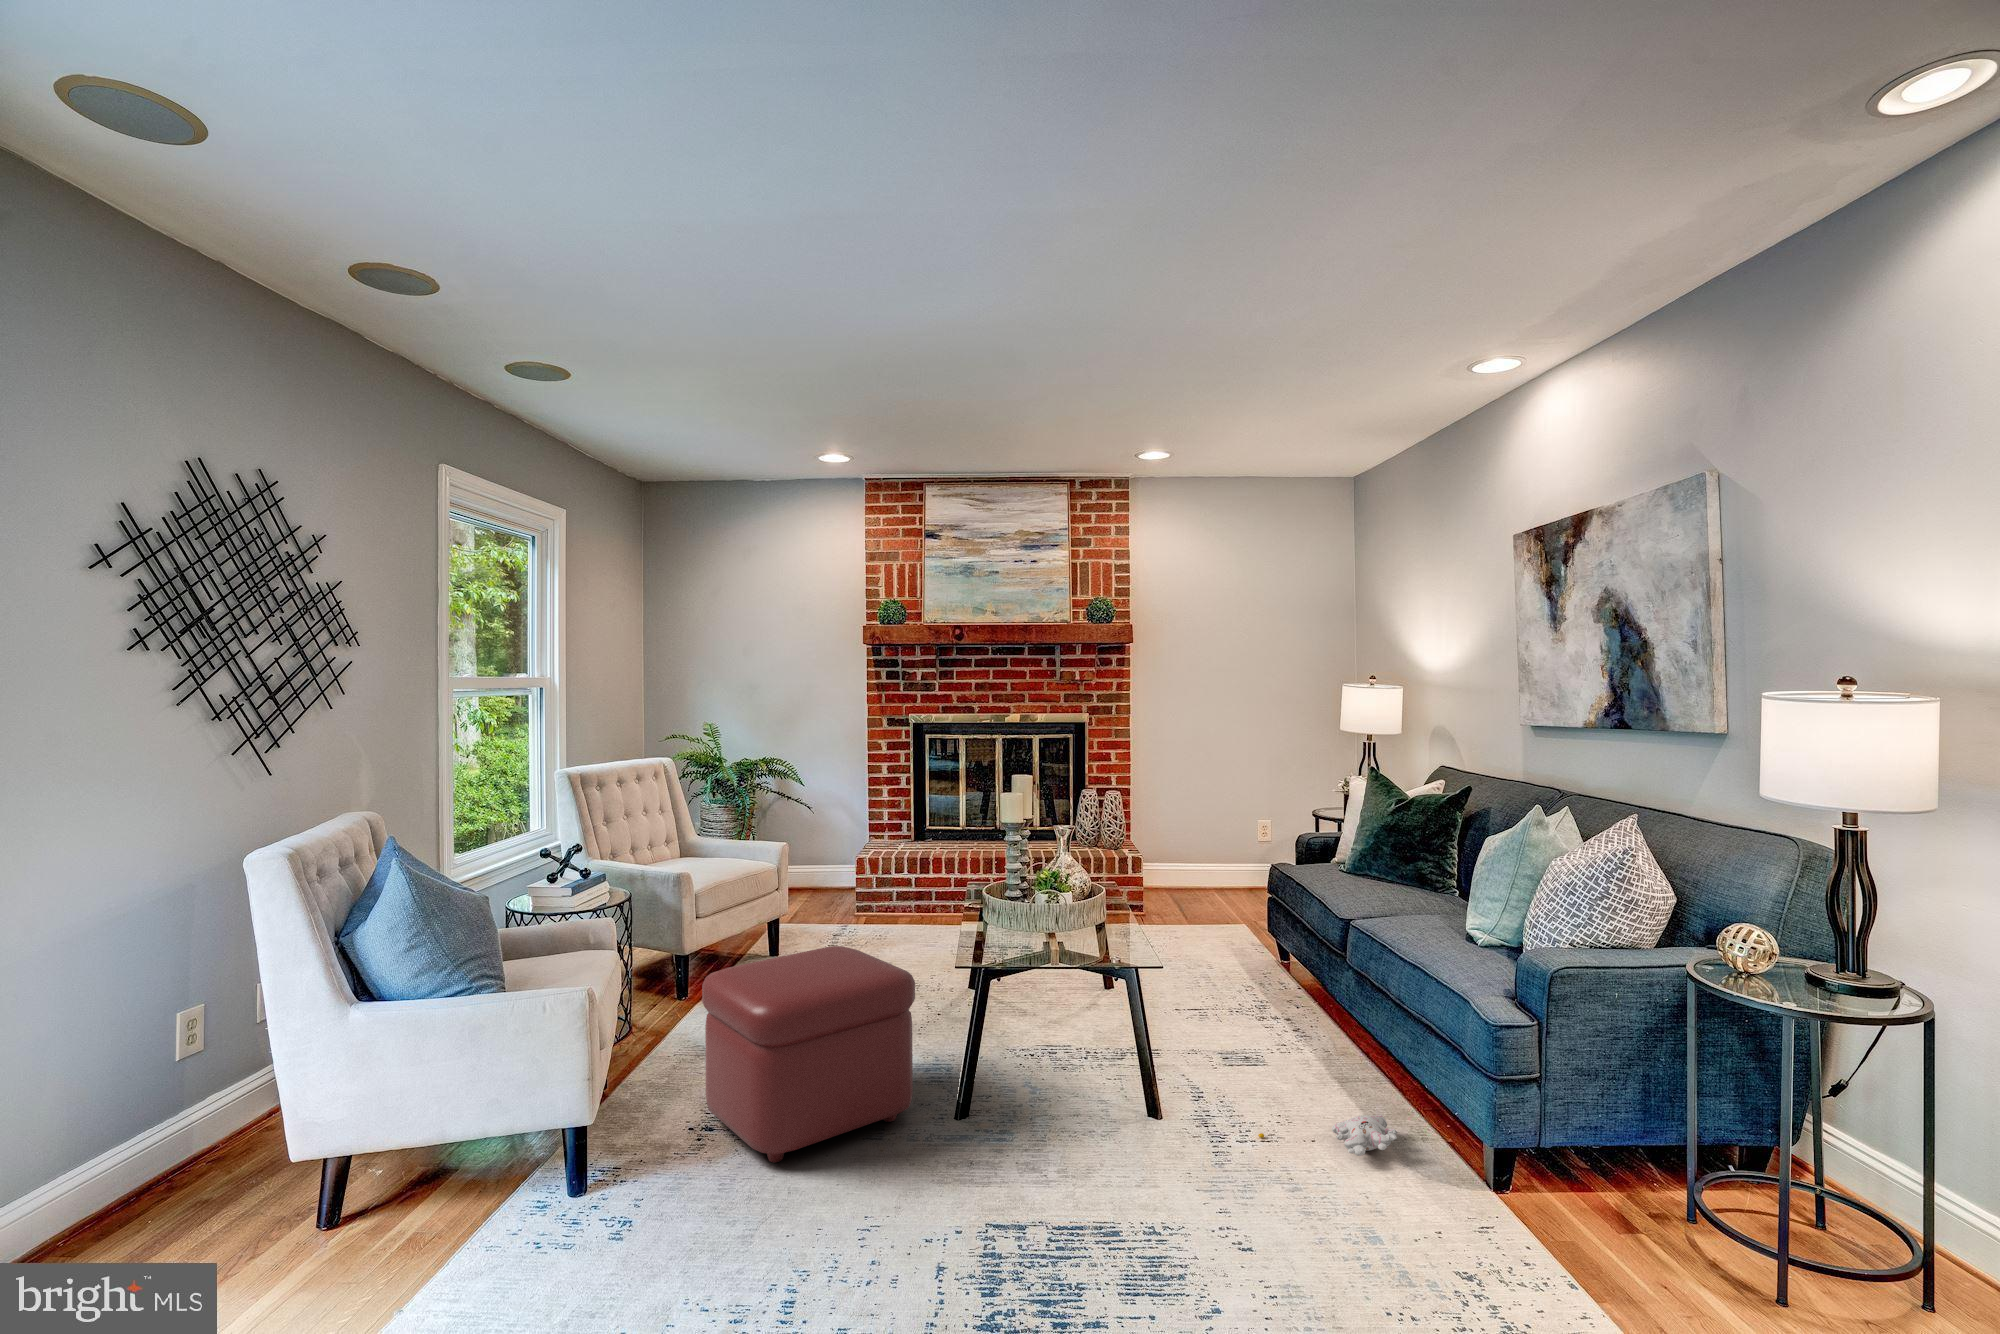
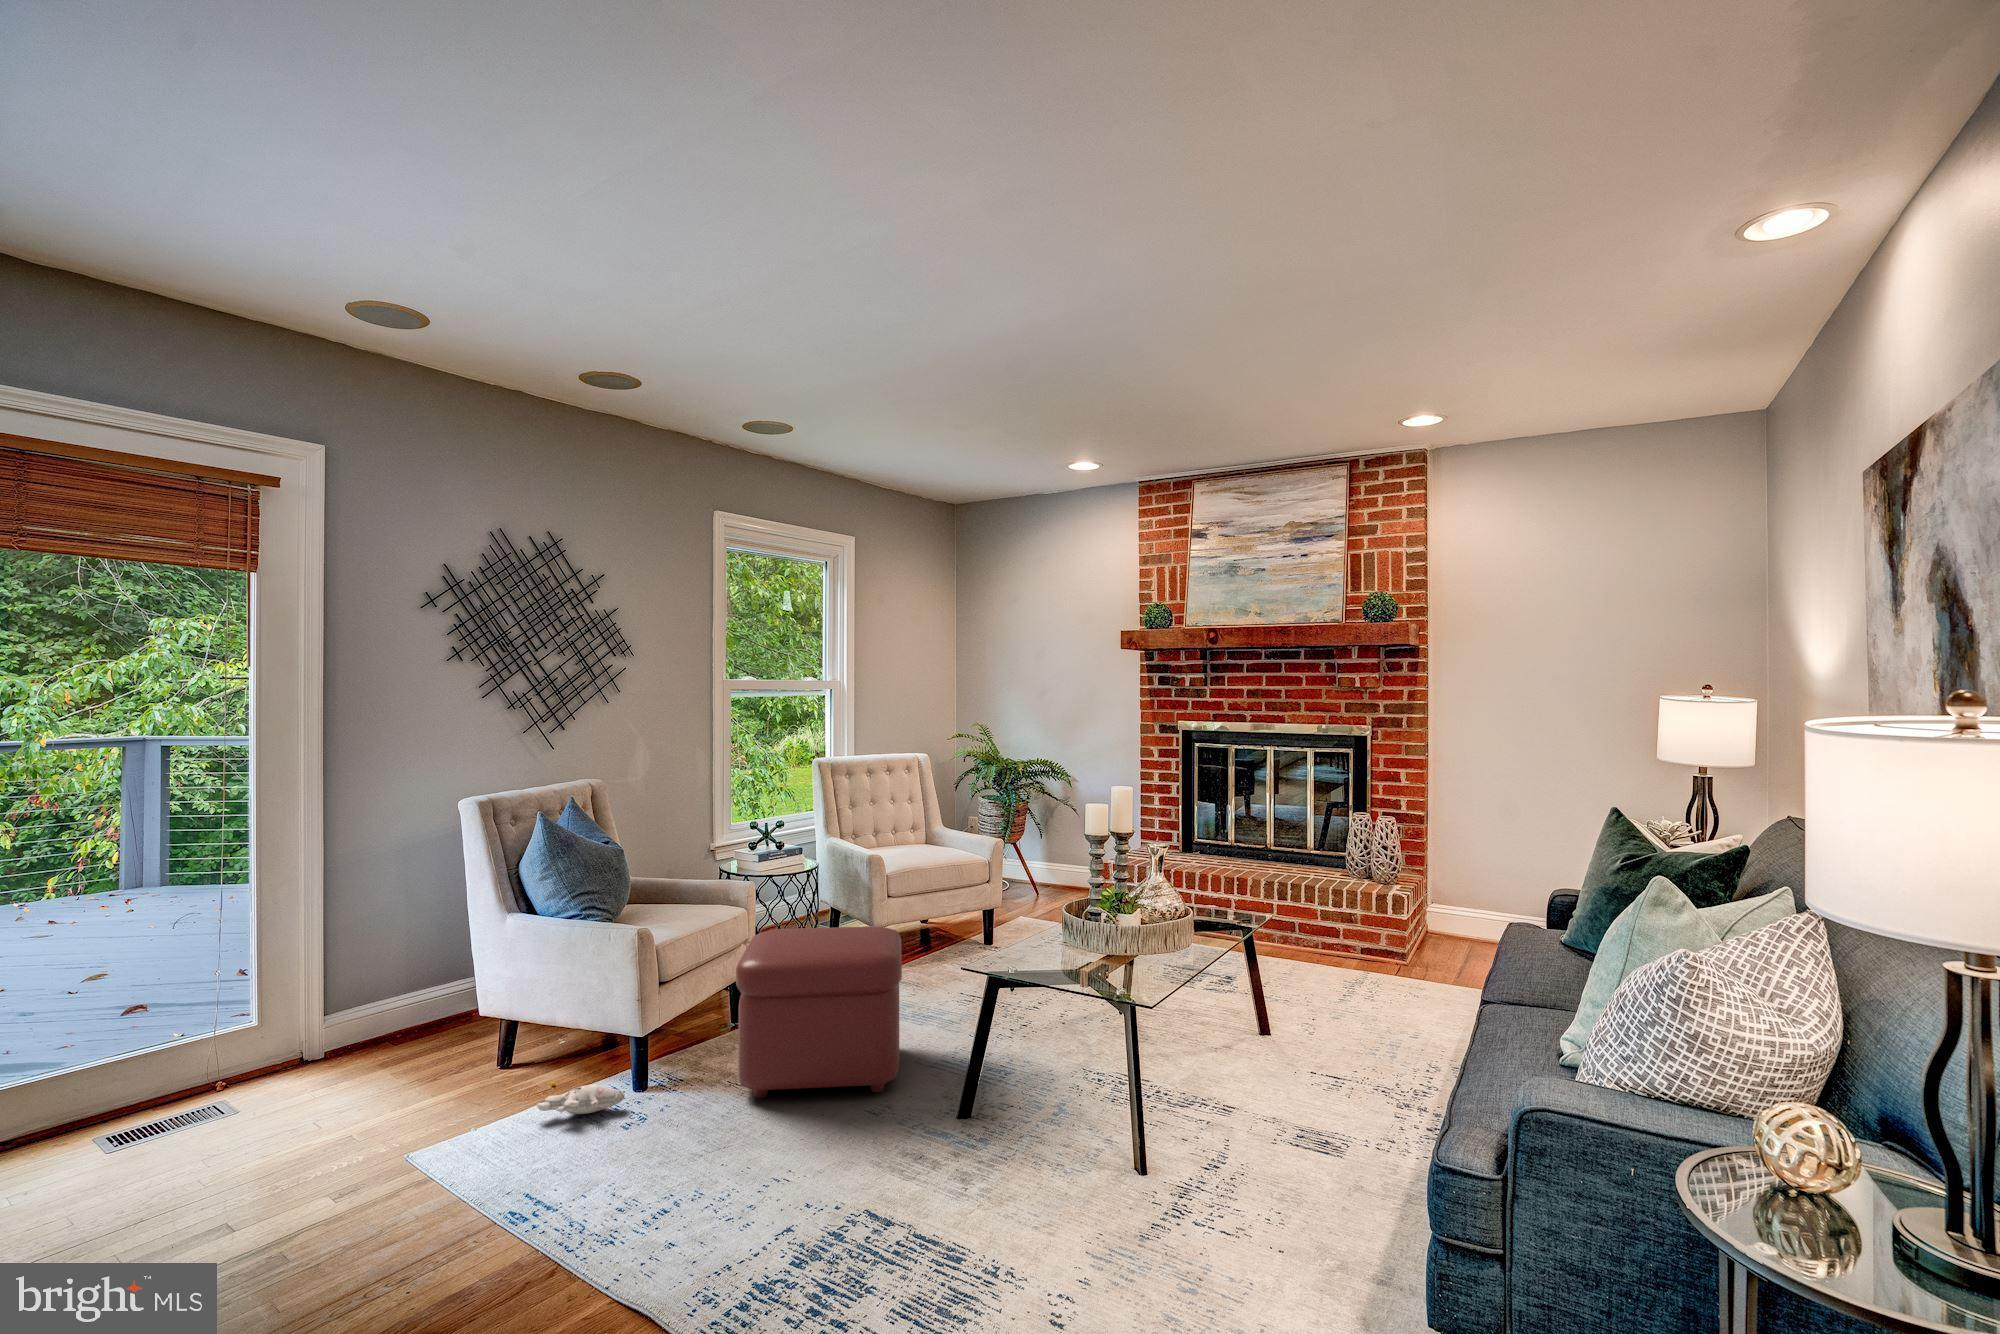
plush toy: present [1258,1115,1397,1156] -> present [537,1082,625,1114]

